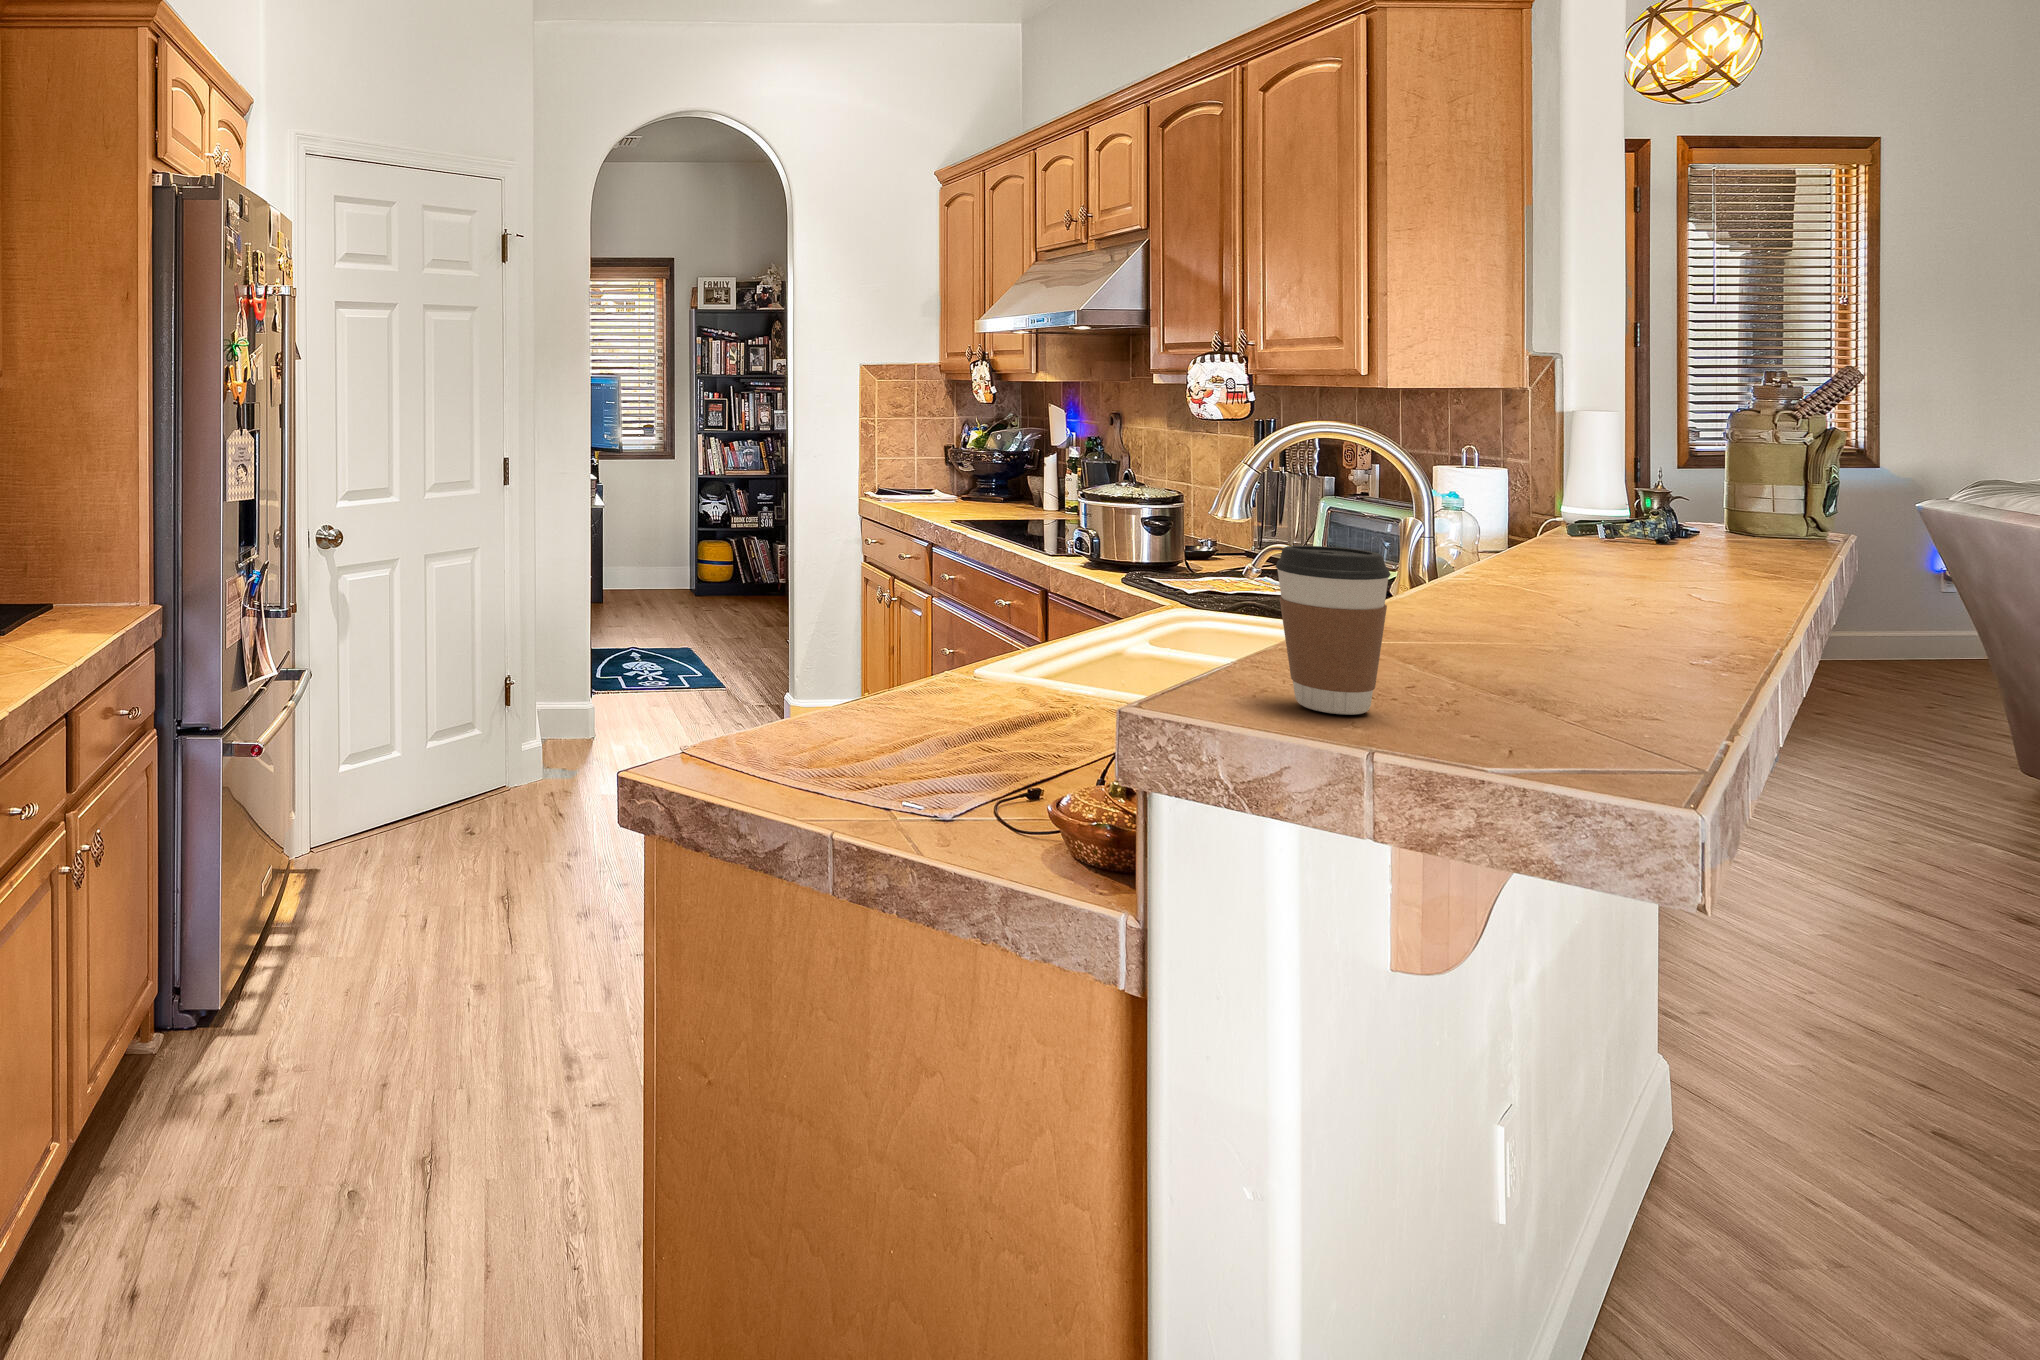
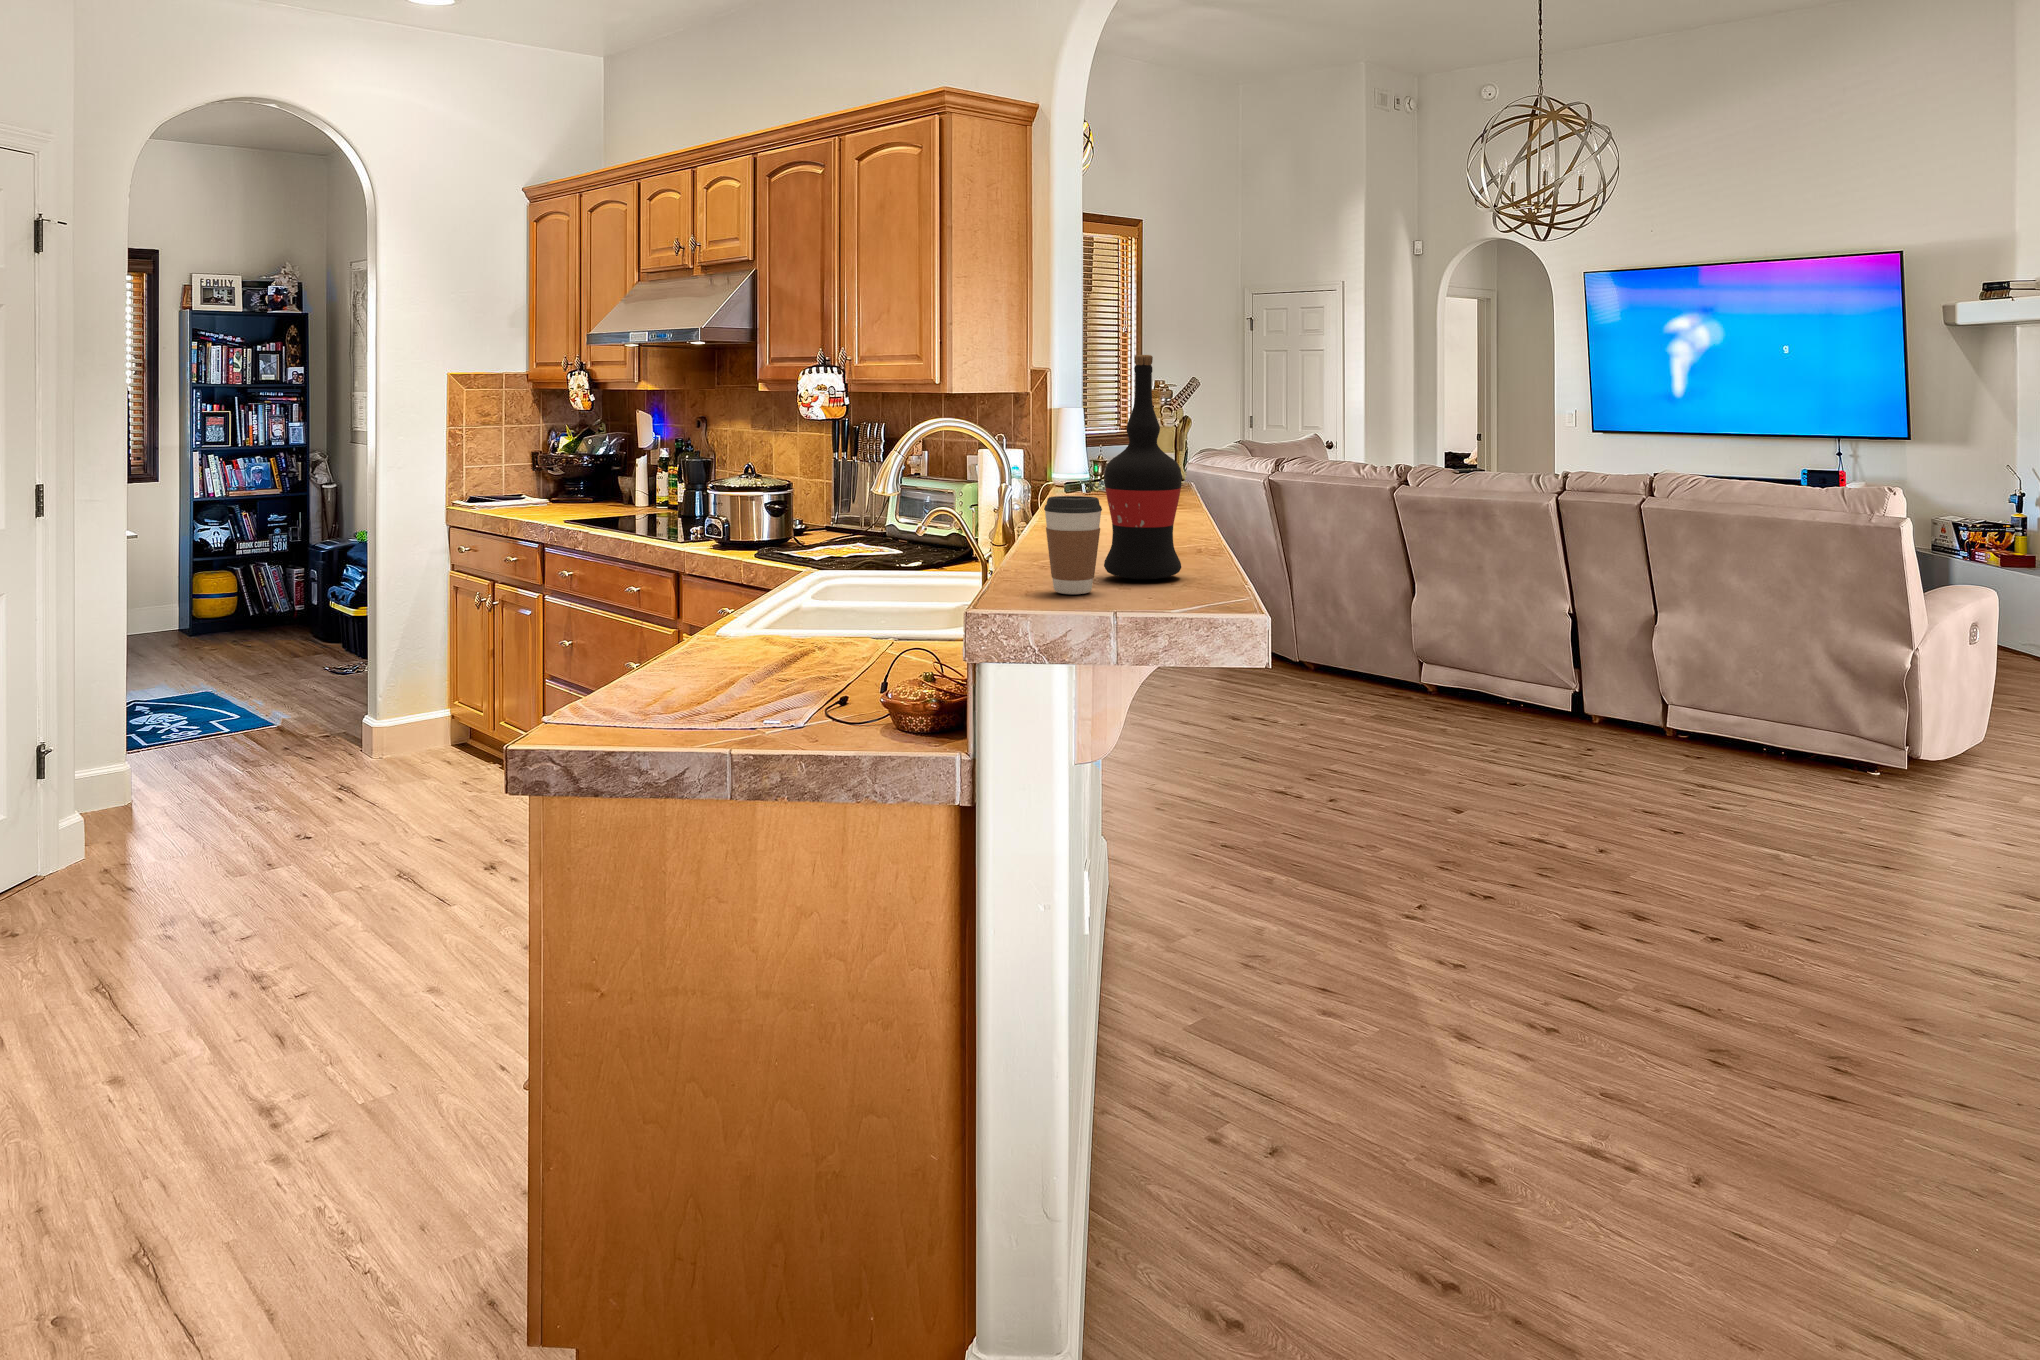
wine bottle: none [1432,311,1606,710] -> present [1104,355,1182,579]

